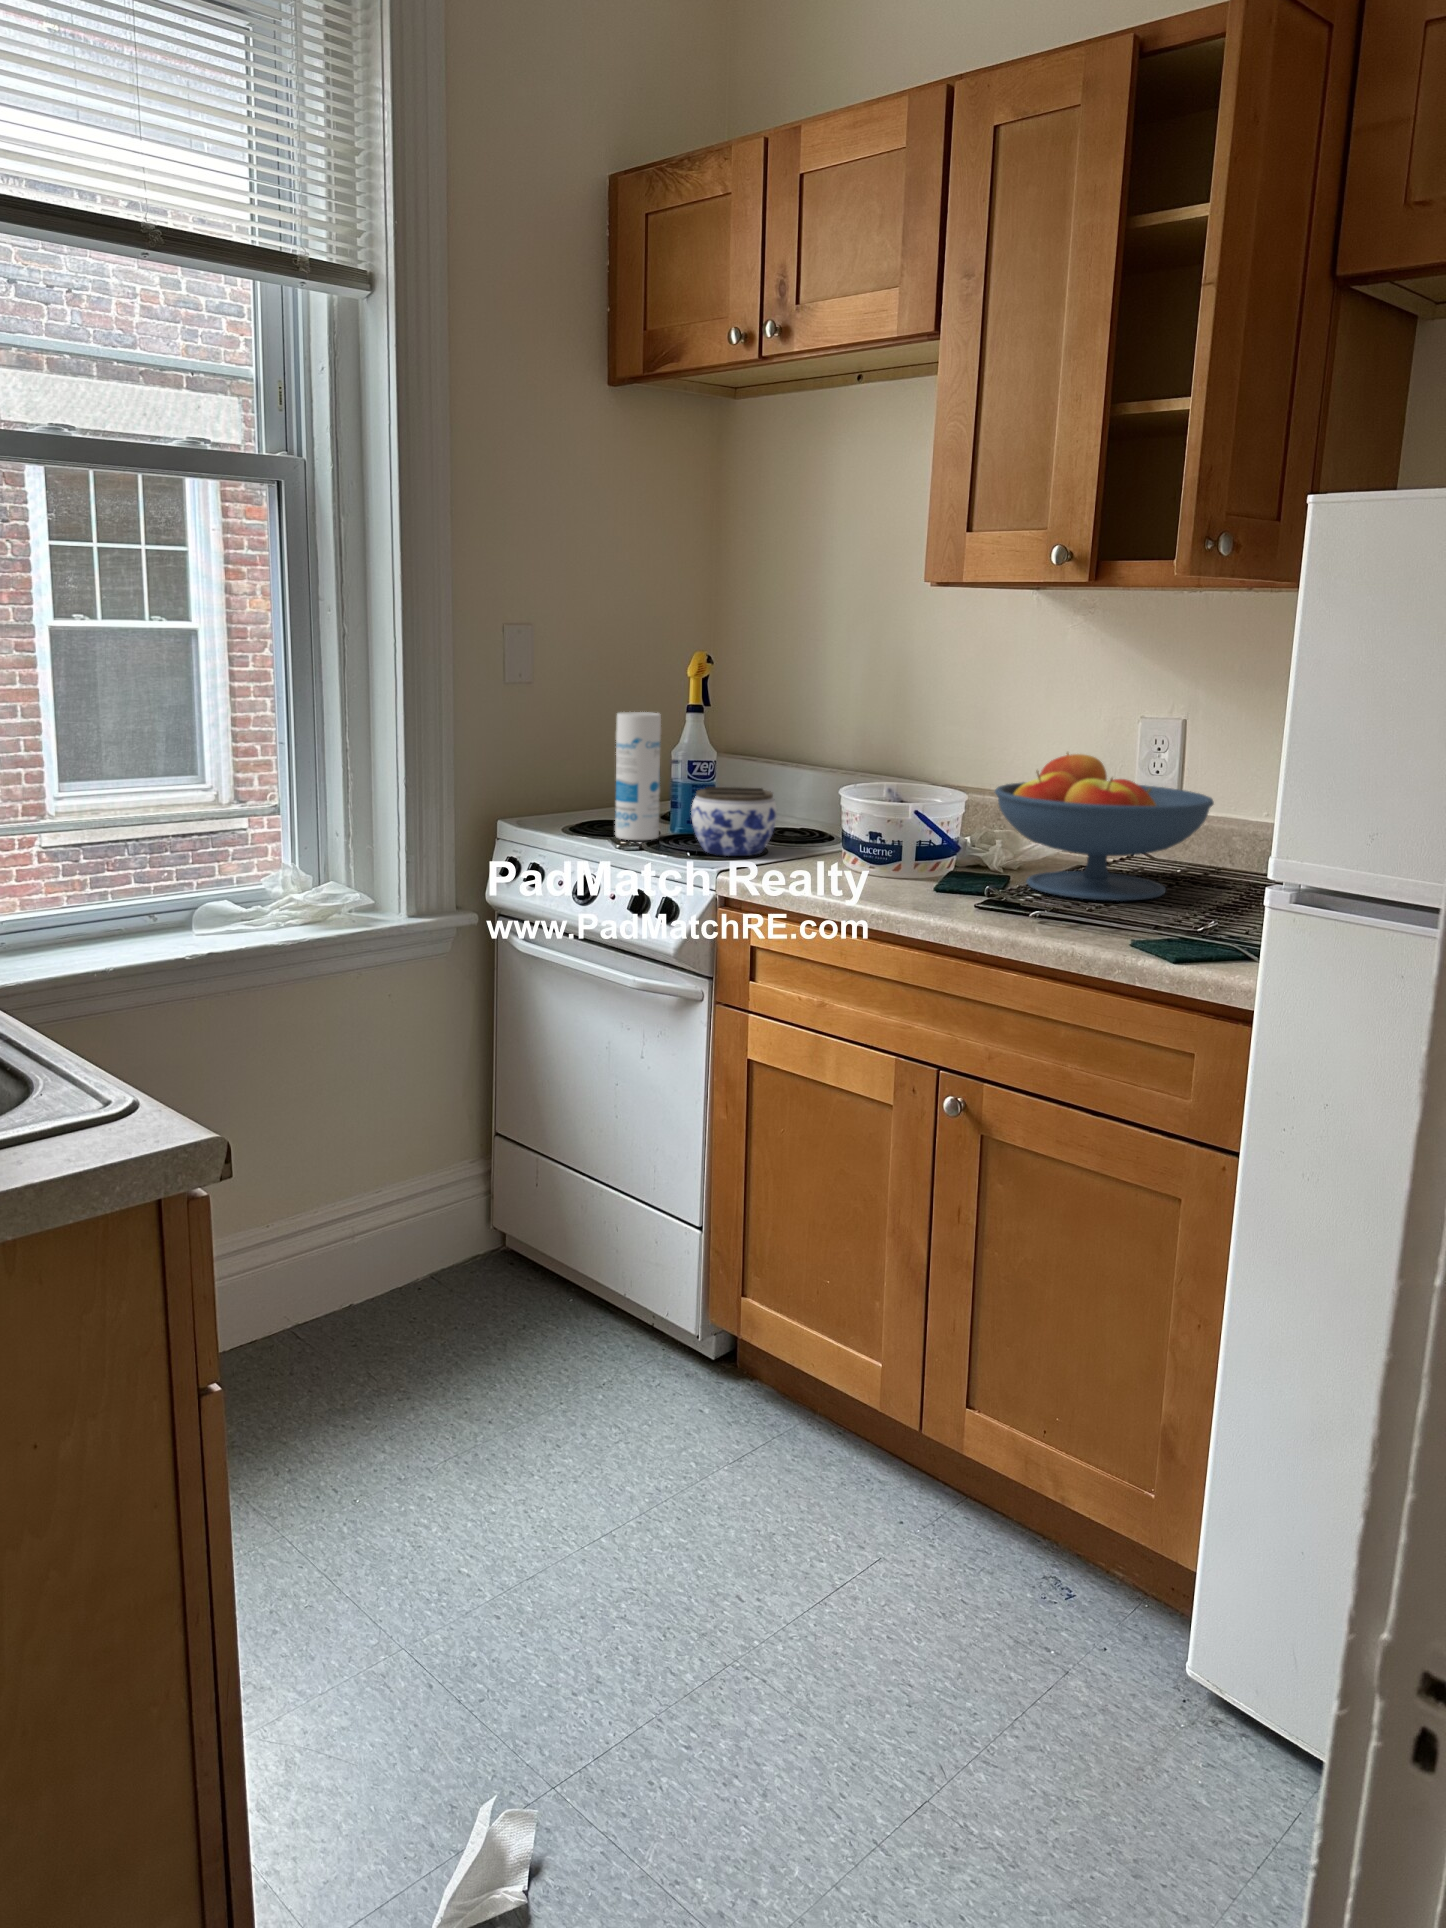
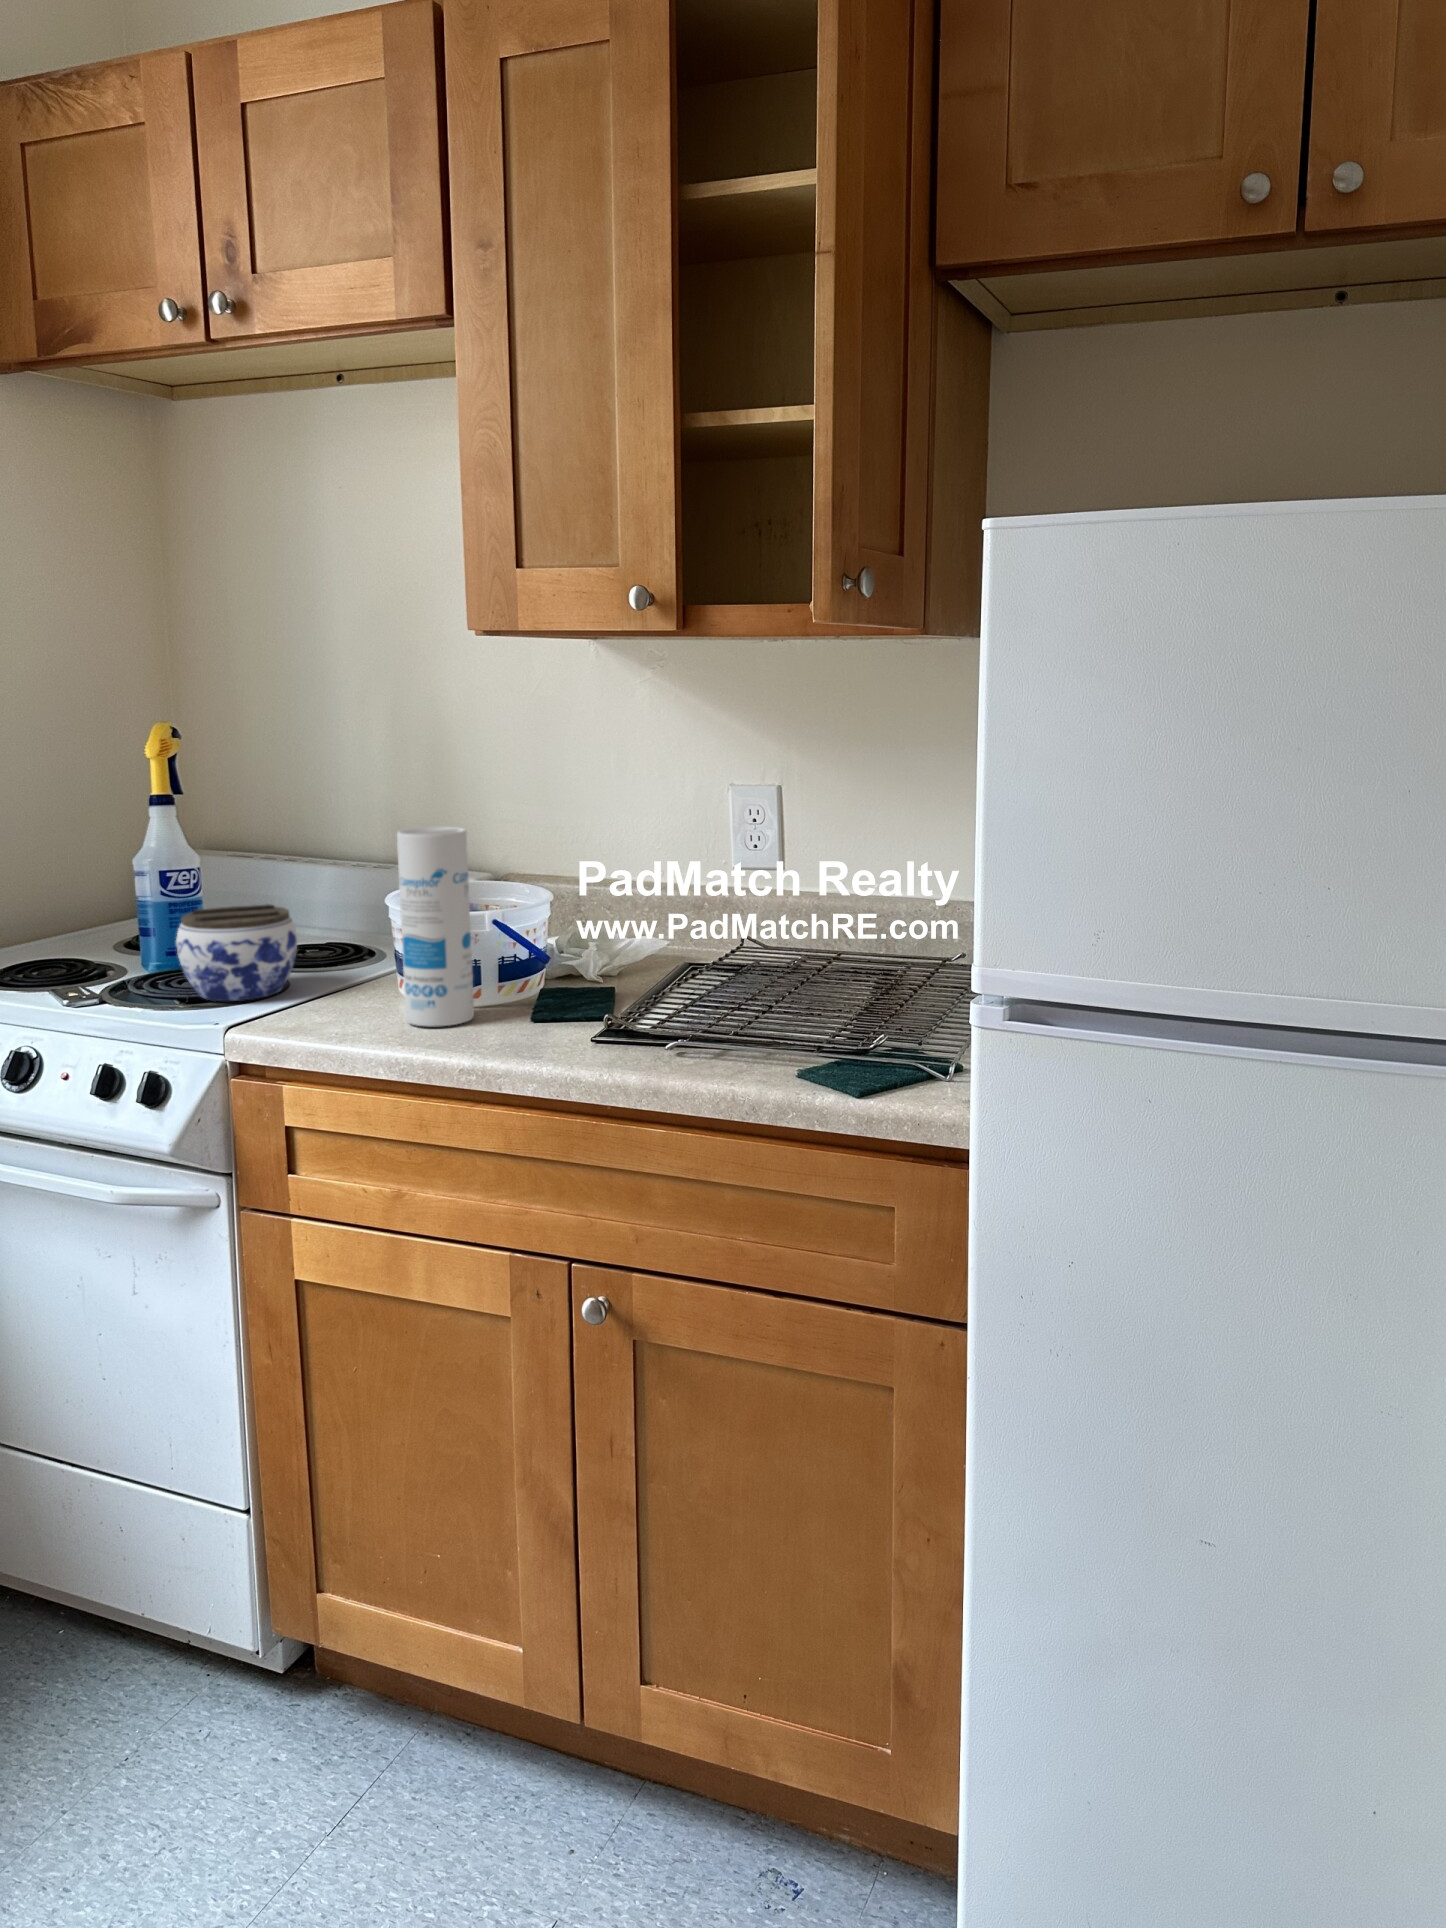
canister: present [615,712,661,840] -> present [397,827,474,1026]
fruit bowl: present [995,753,1214,901] -> none [589,832,846,1015]

